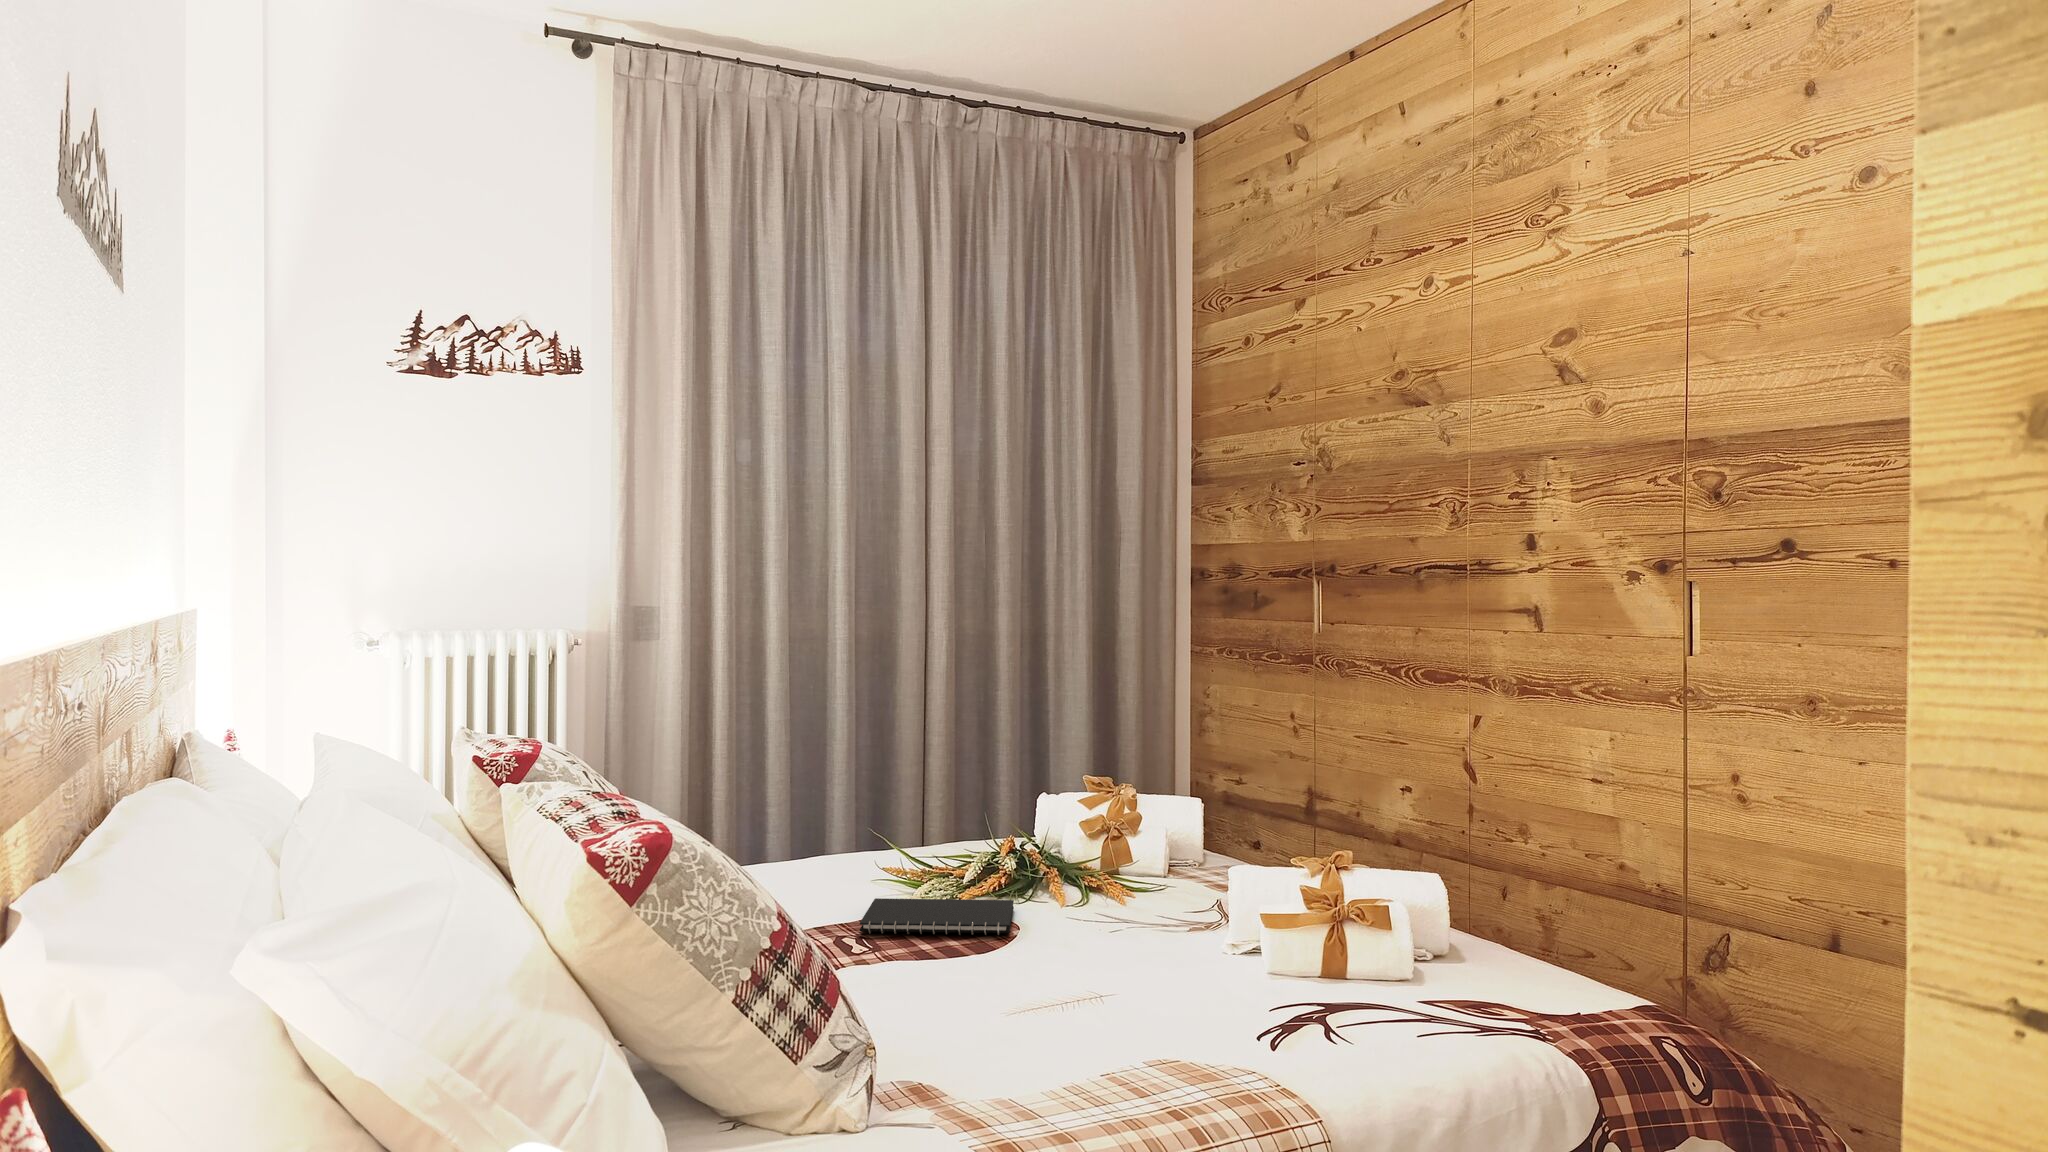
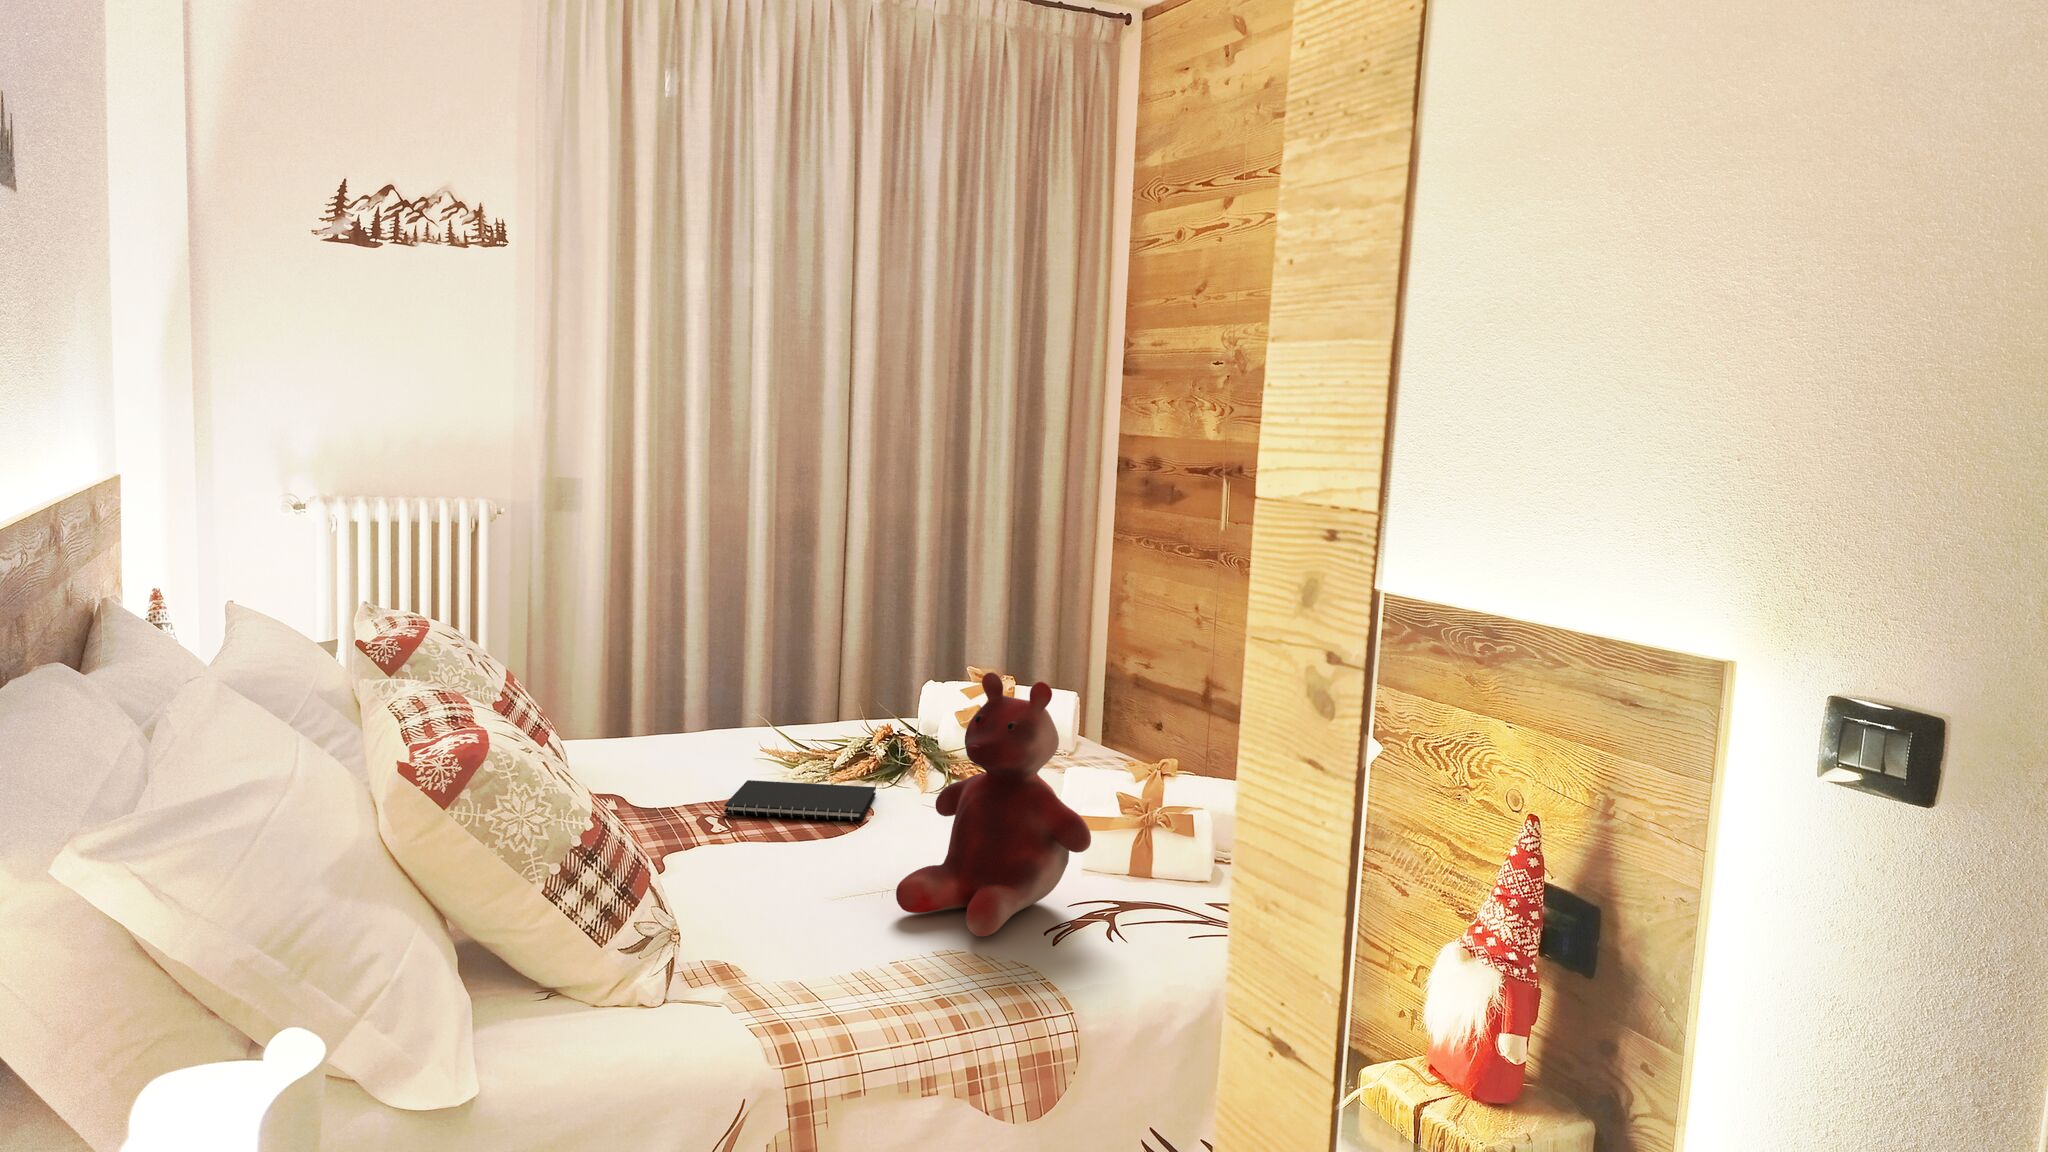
teddy bear: none [1083,755,1296,1046] -> present [896,672,1091,936]

